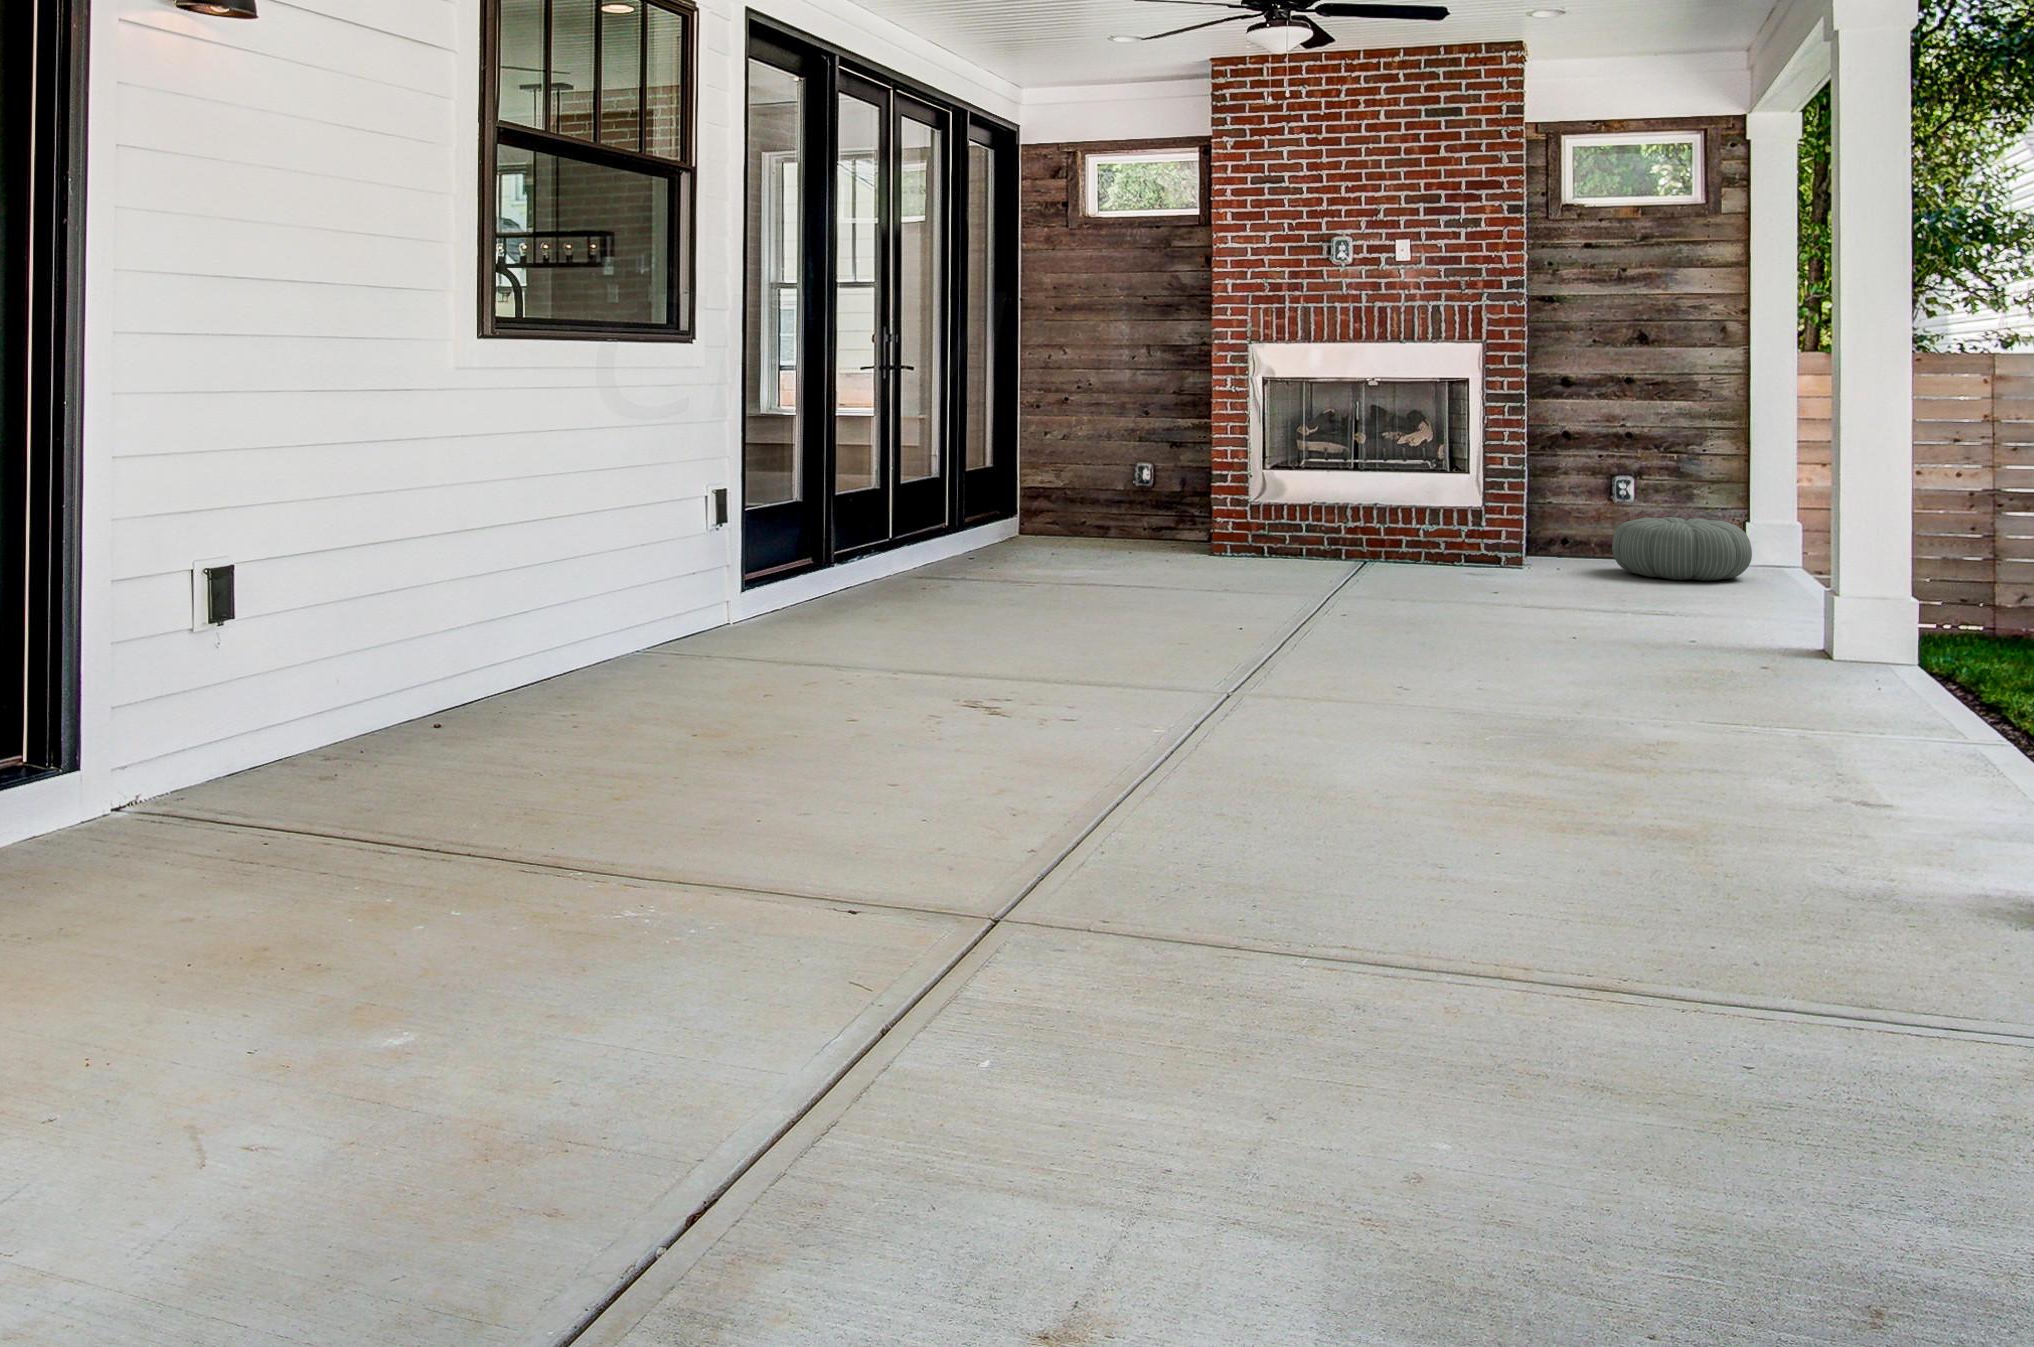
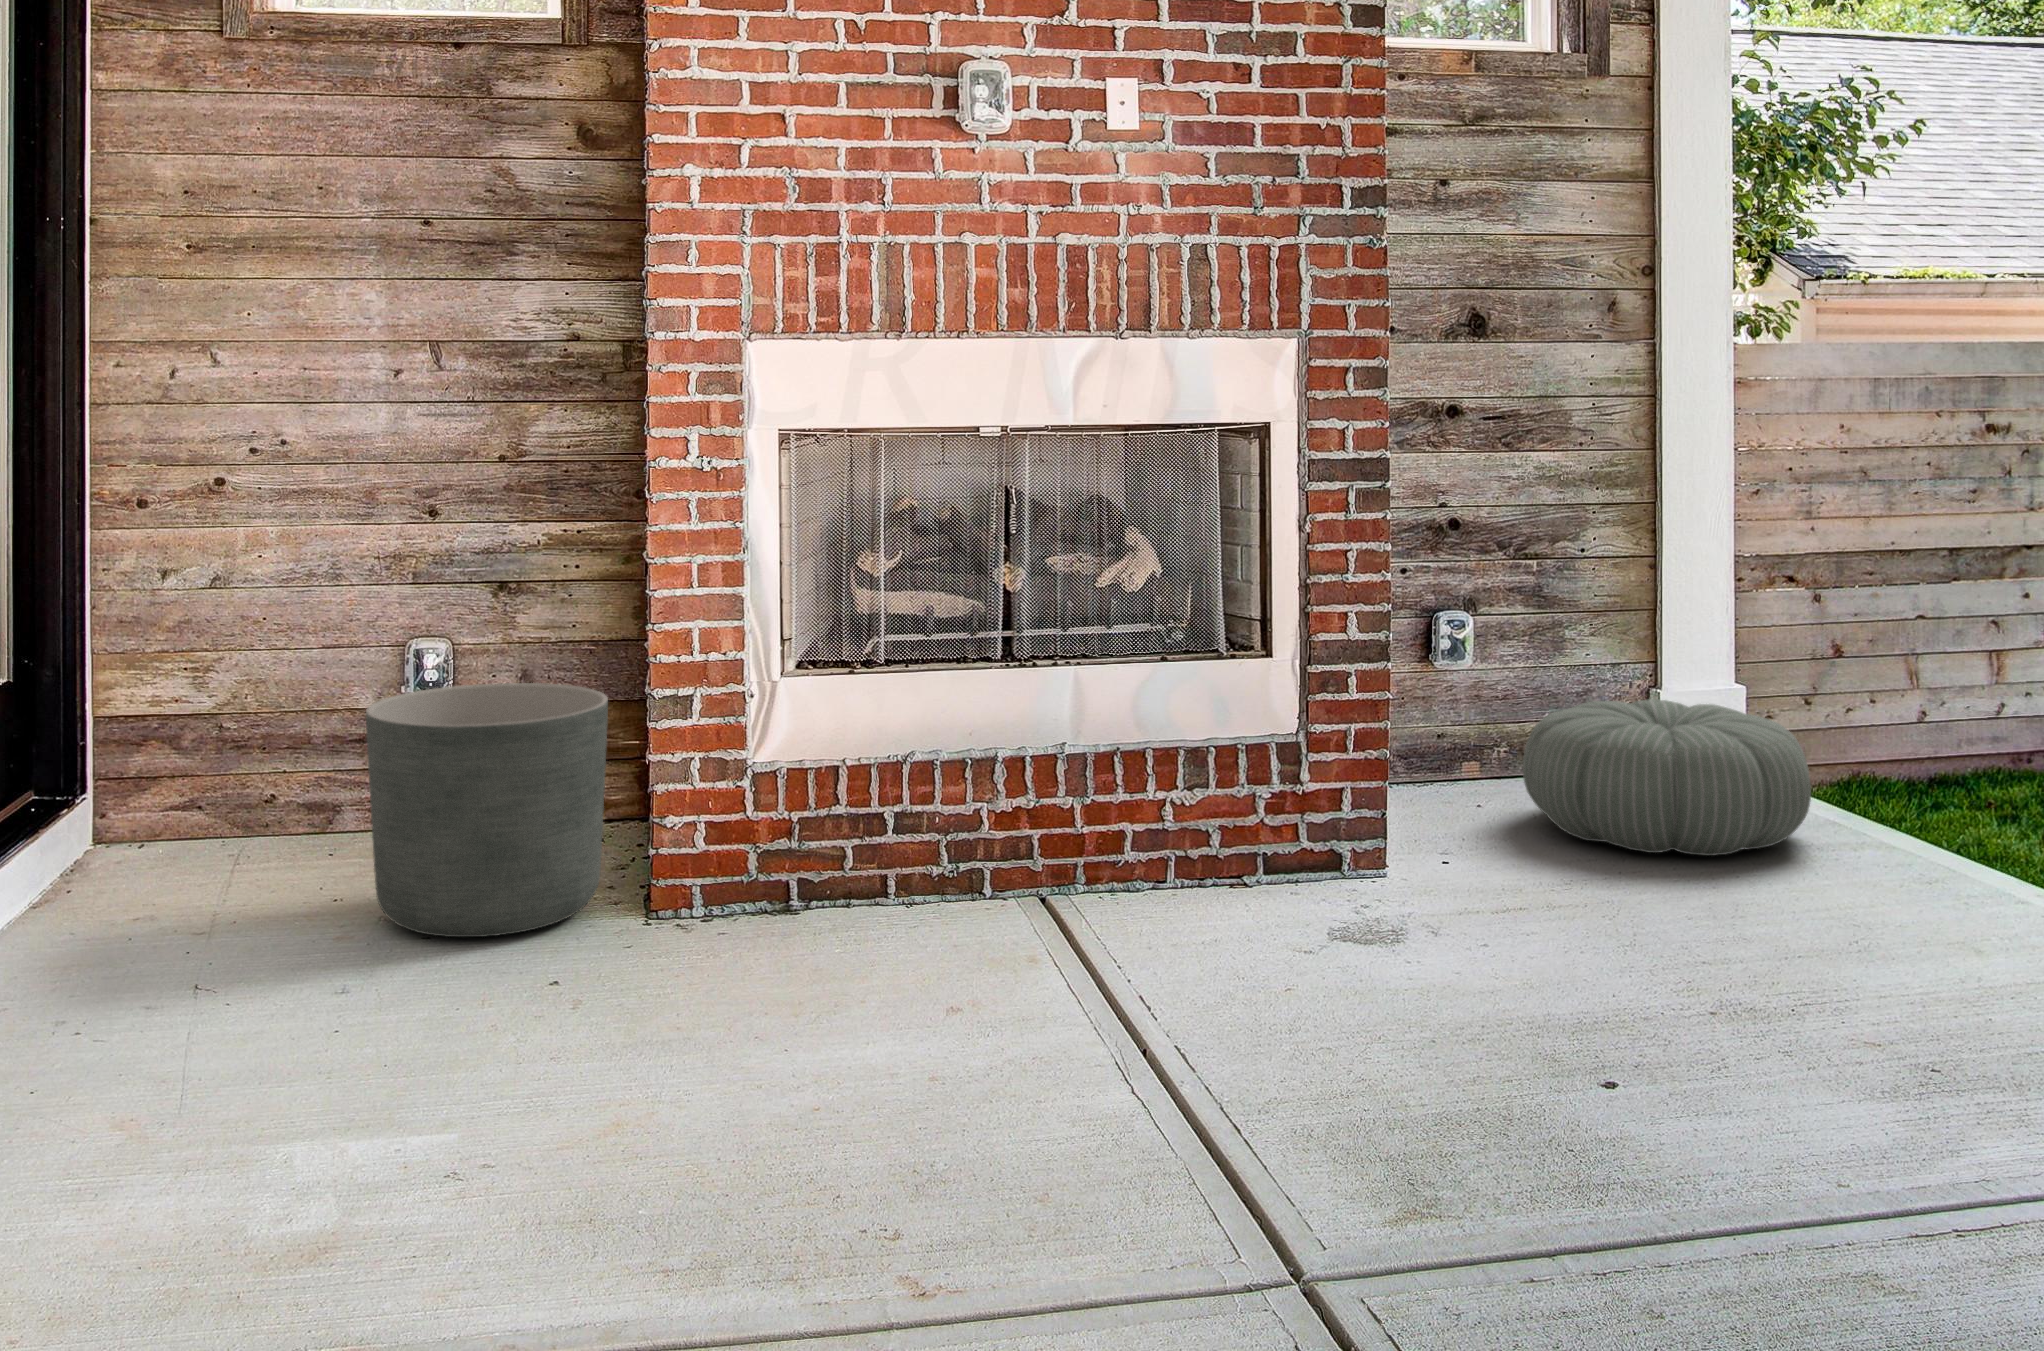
planter: none [1121,471,1206,551] -> present [366,683,608,937]

